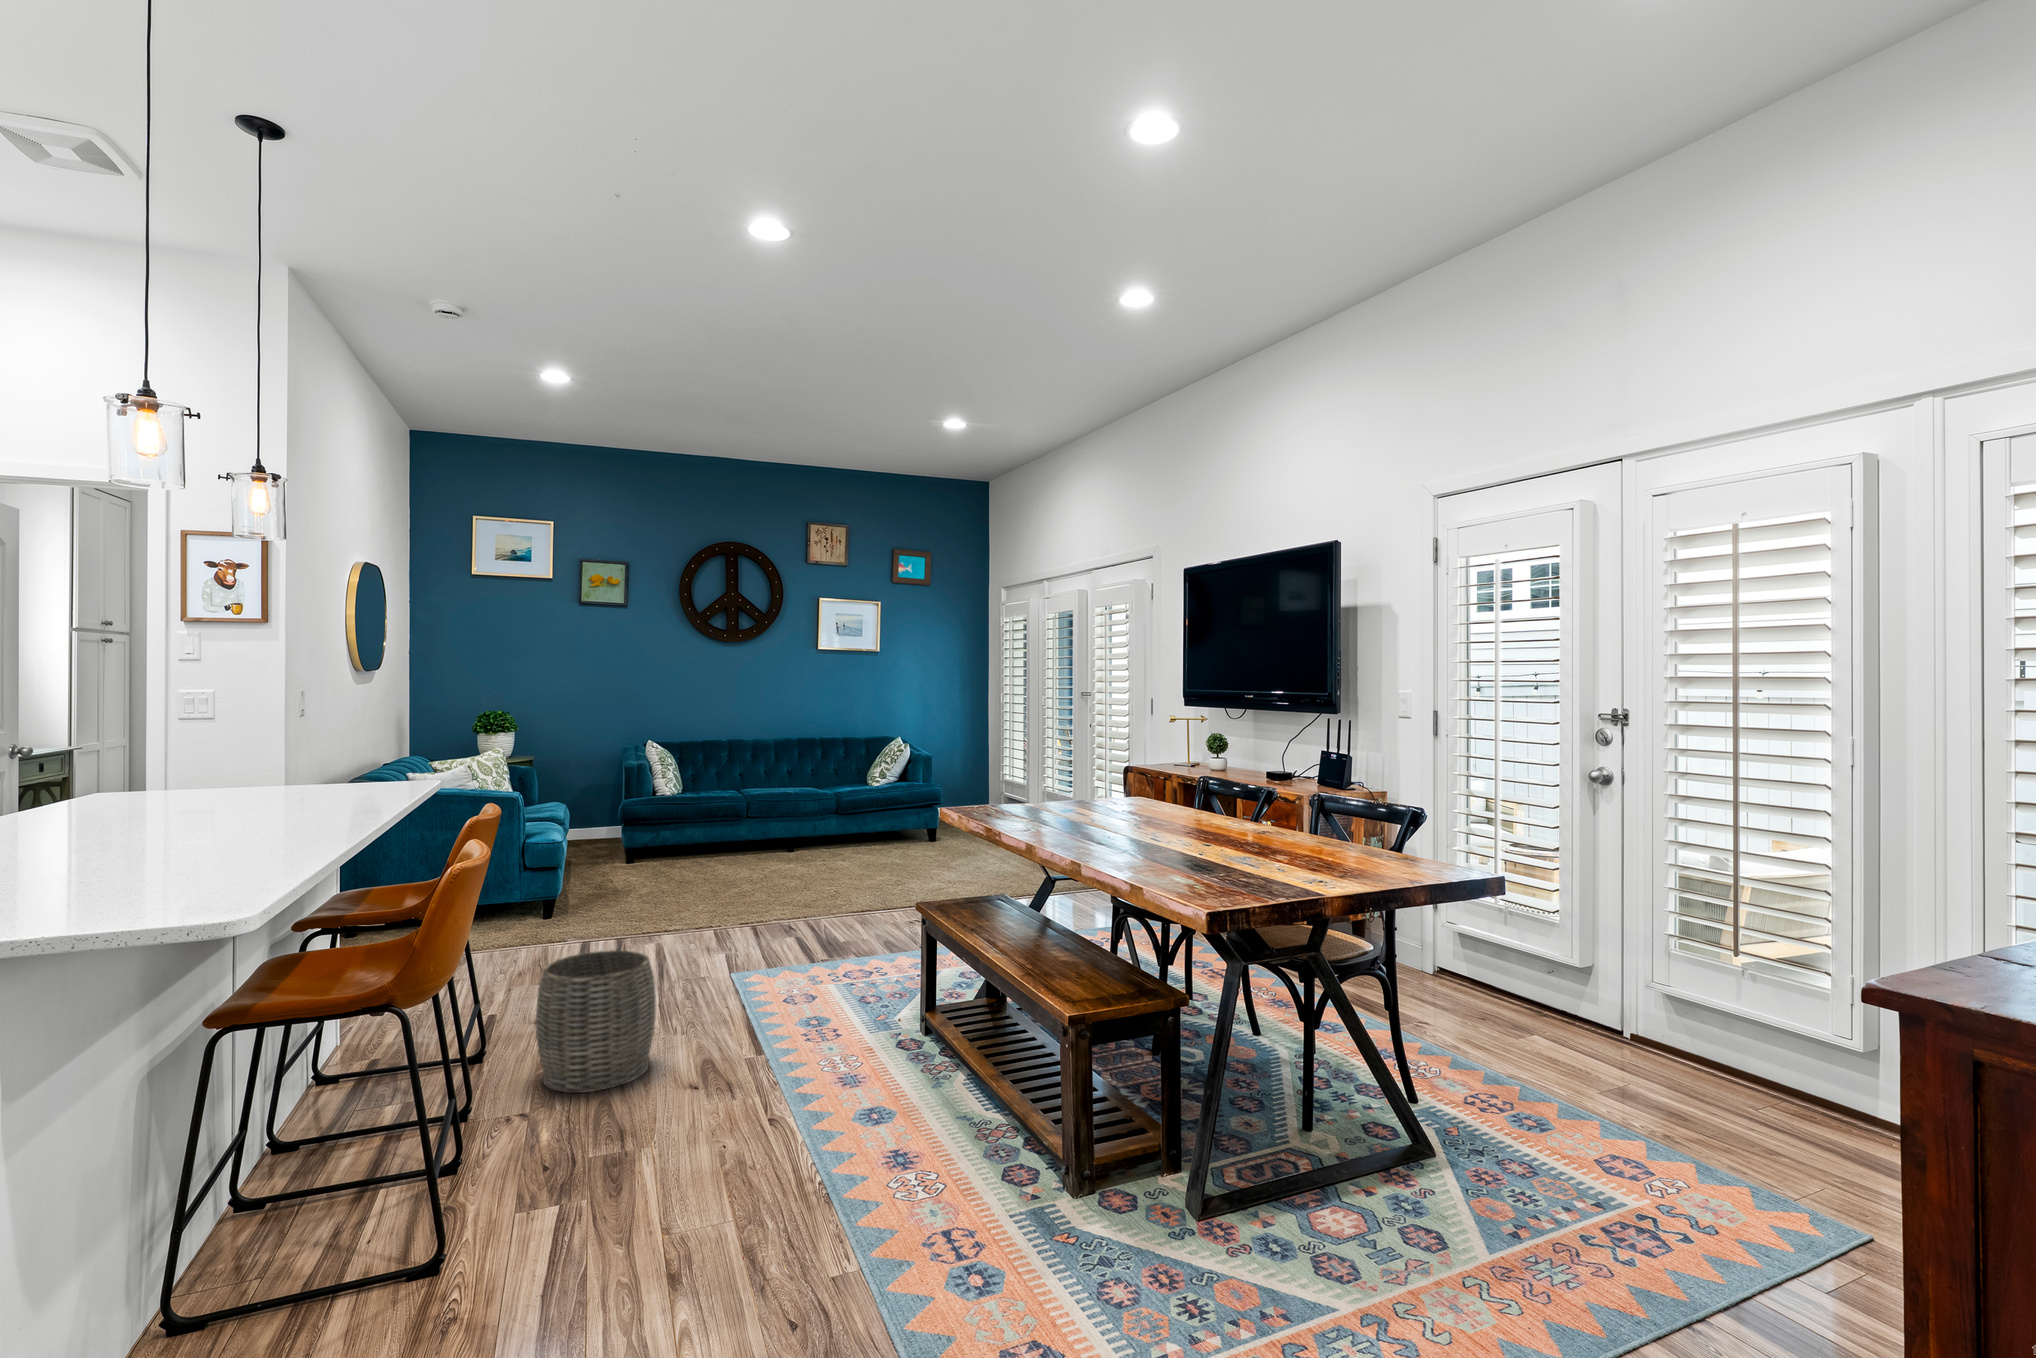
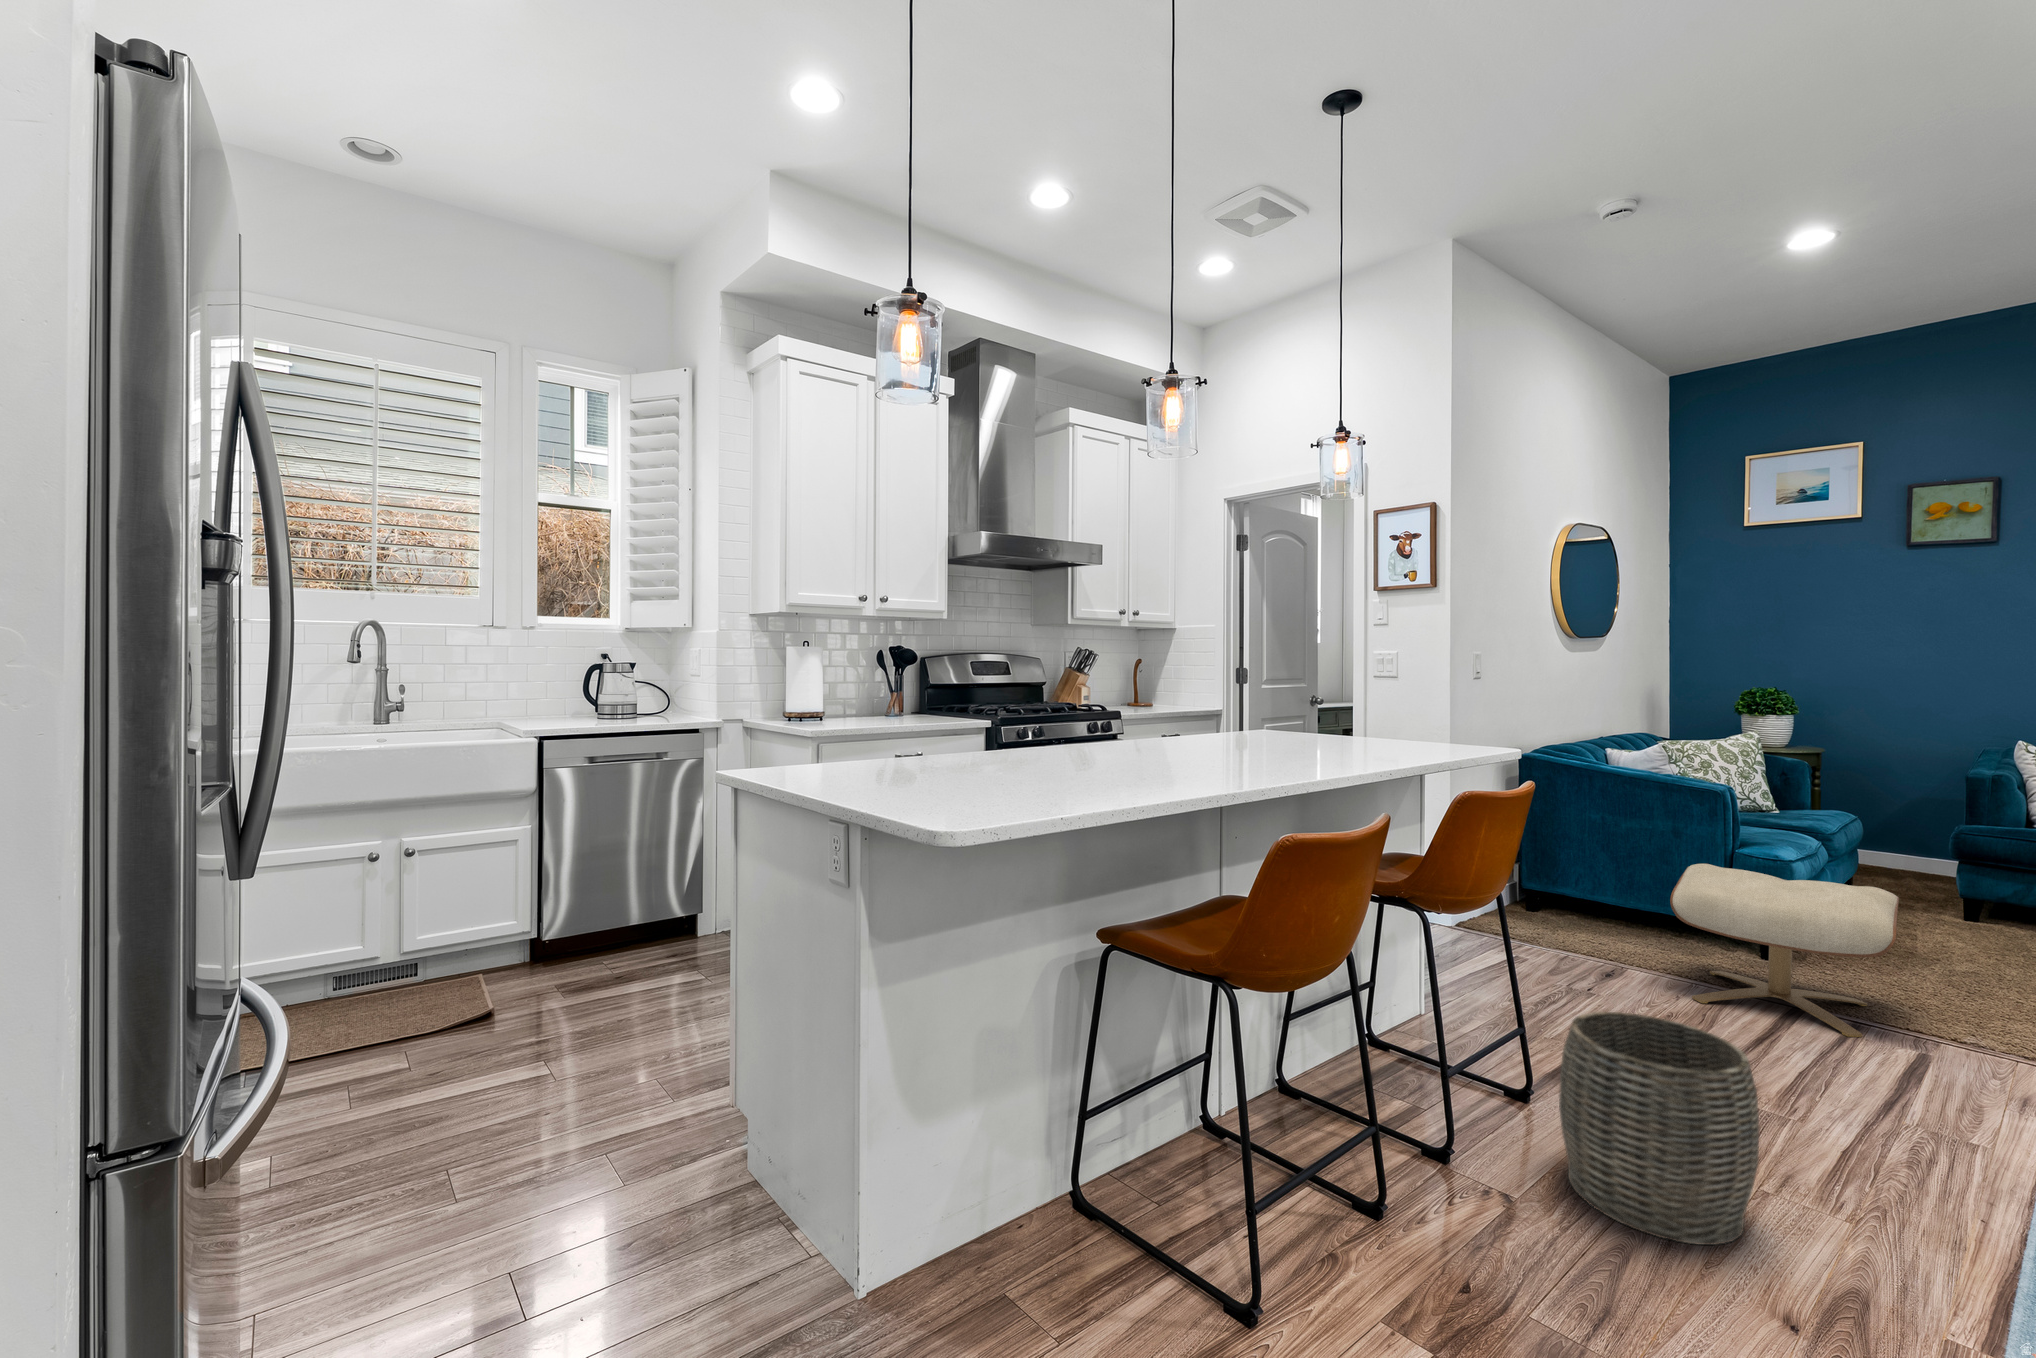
ottoman: none [507,846,644,960] -> present [1670,864,1899,1037]

